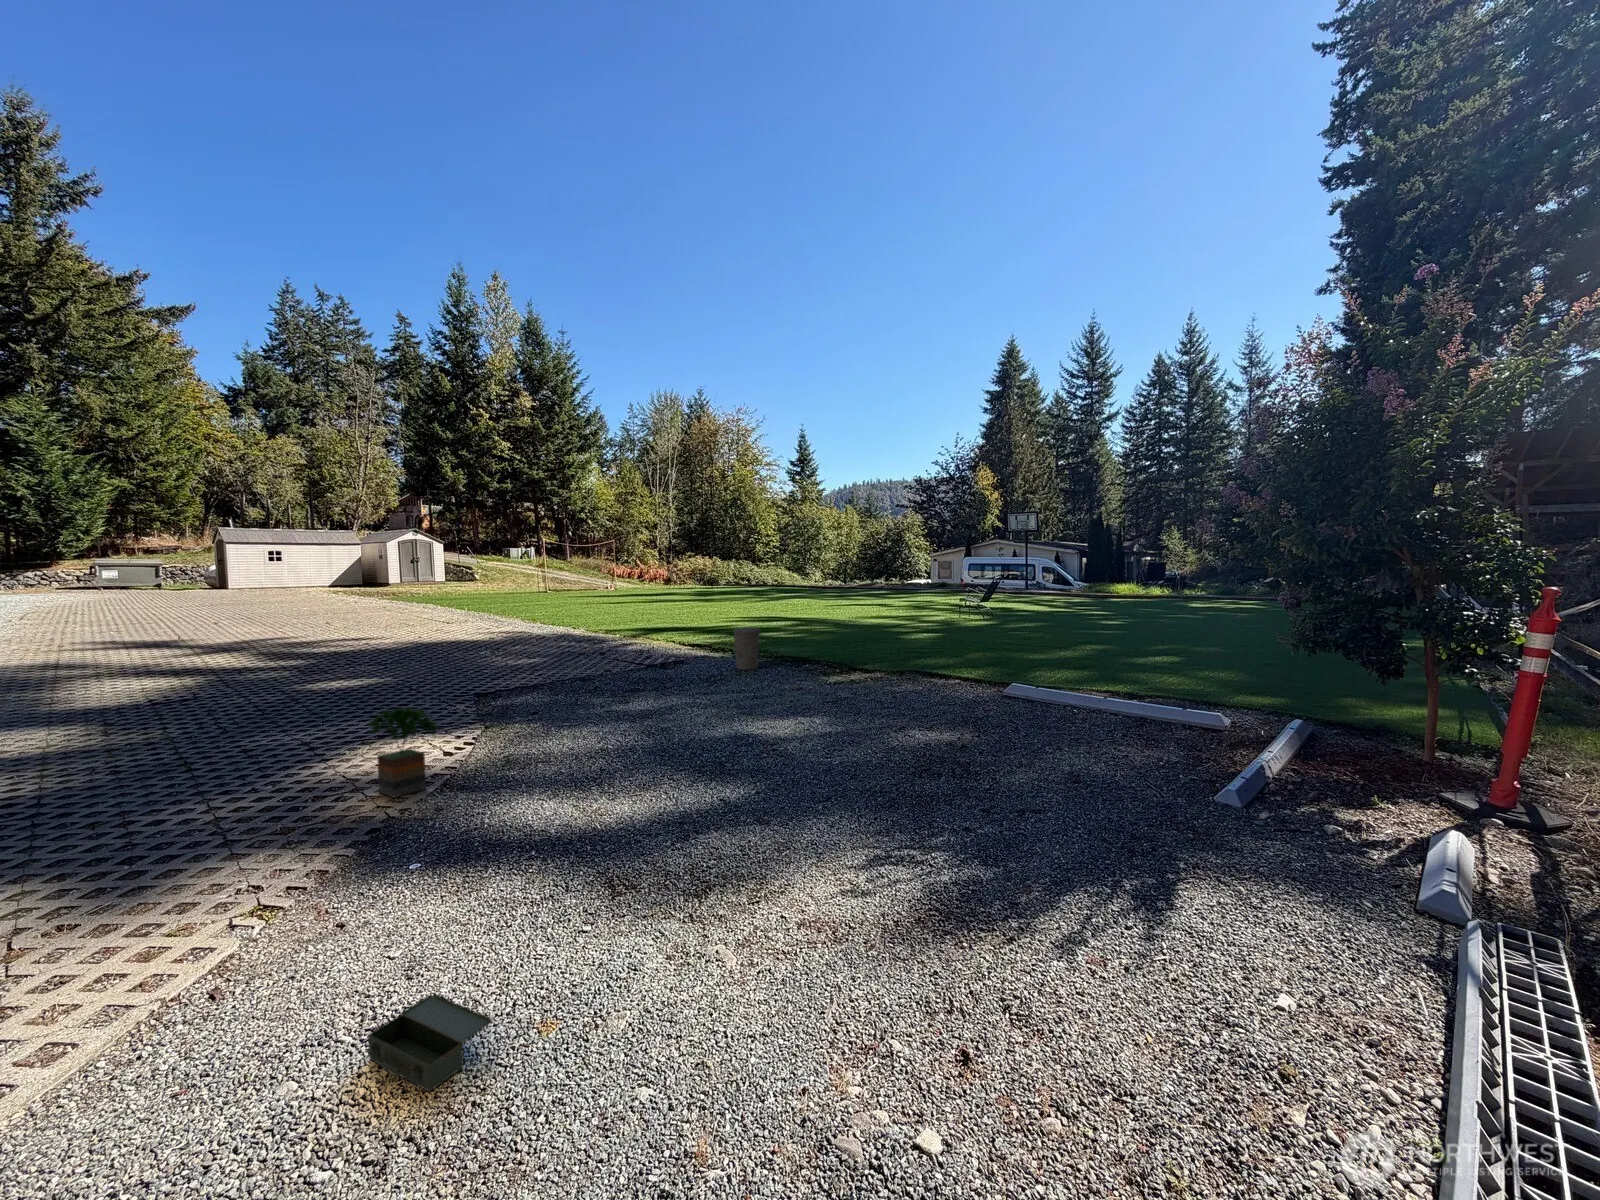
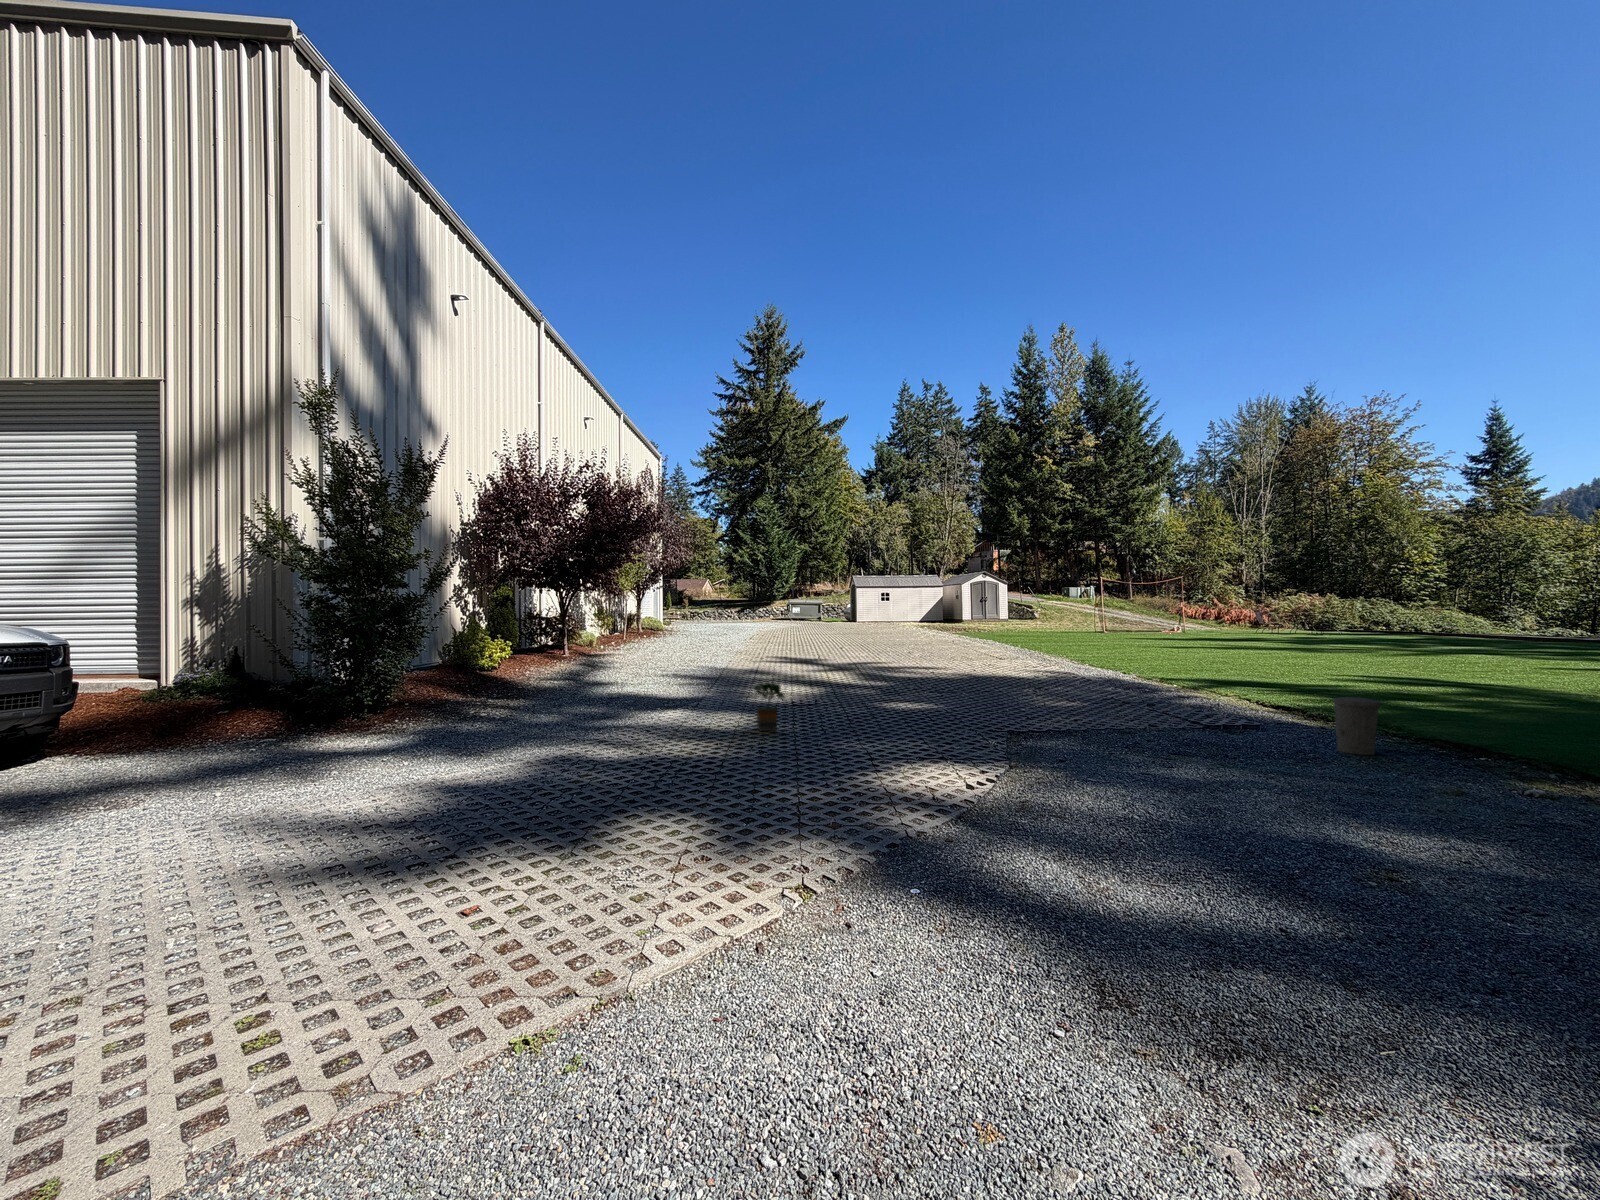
potted tree: present [370,708,438,797] -> present [754,683,784,731]
toolbox: present [368,994,492,1092] -> none [830,1033,931,1138]

